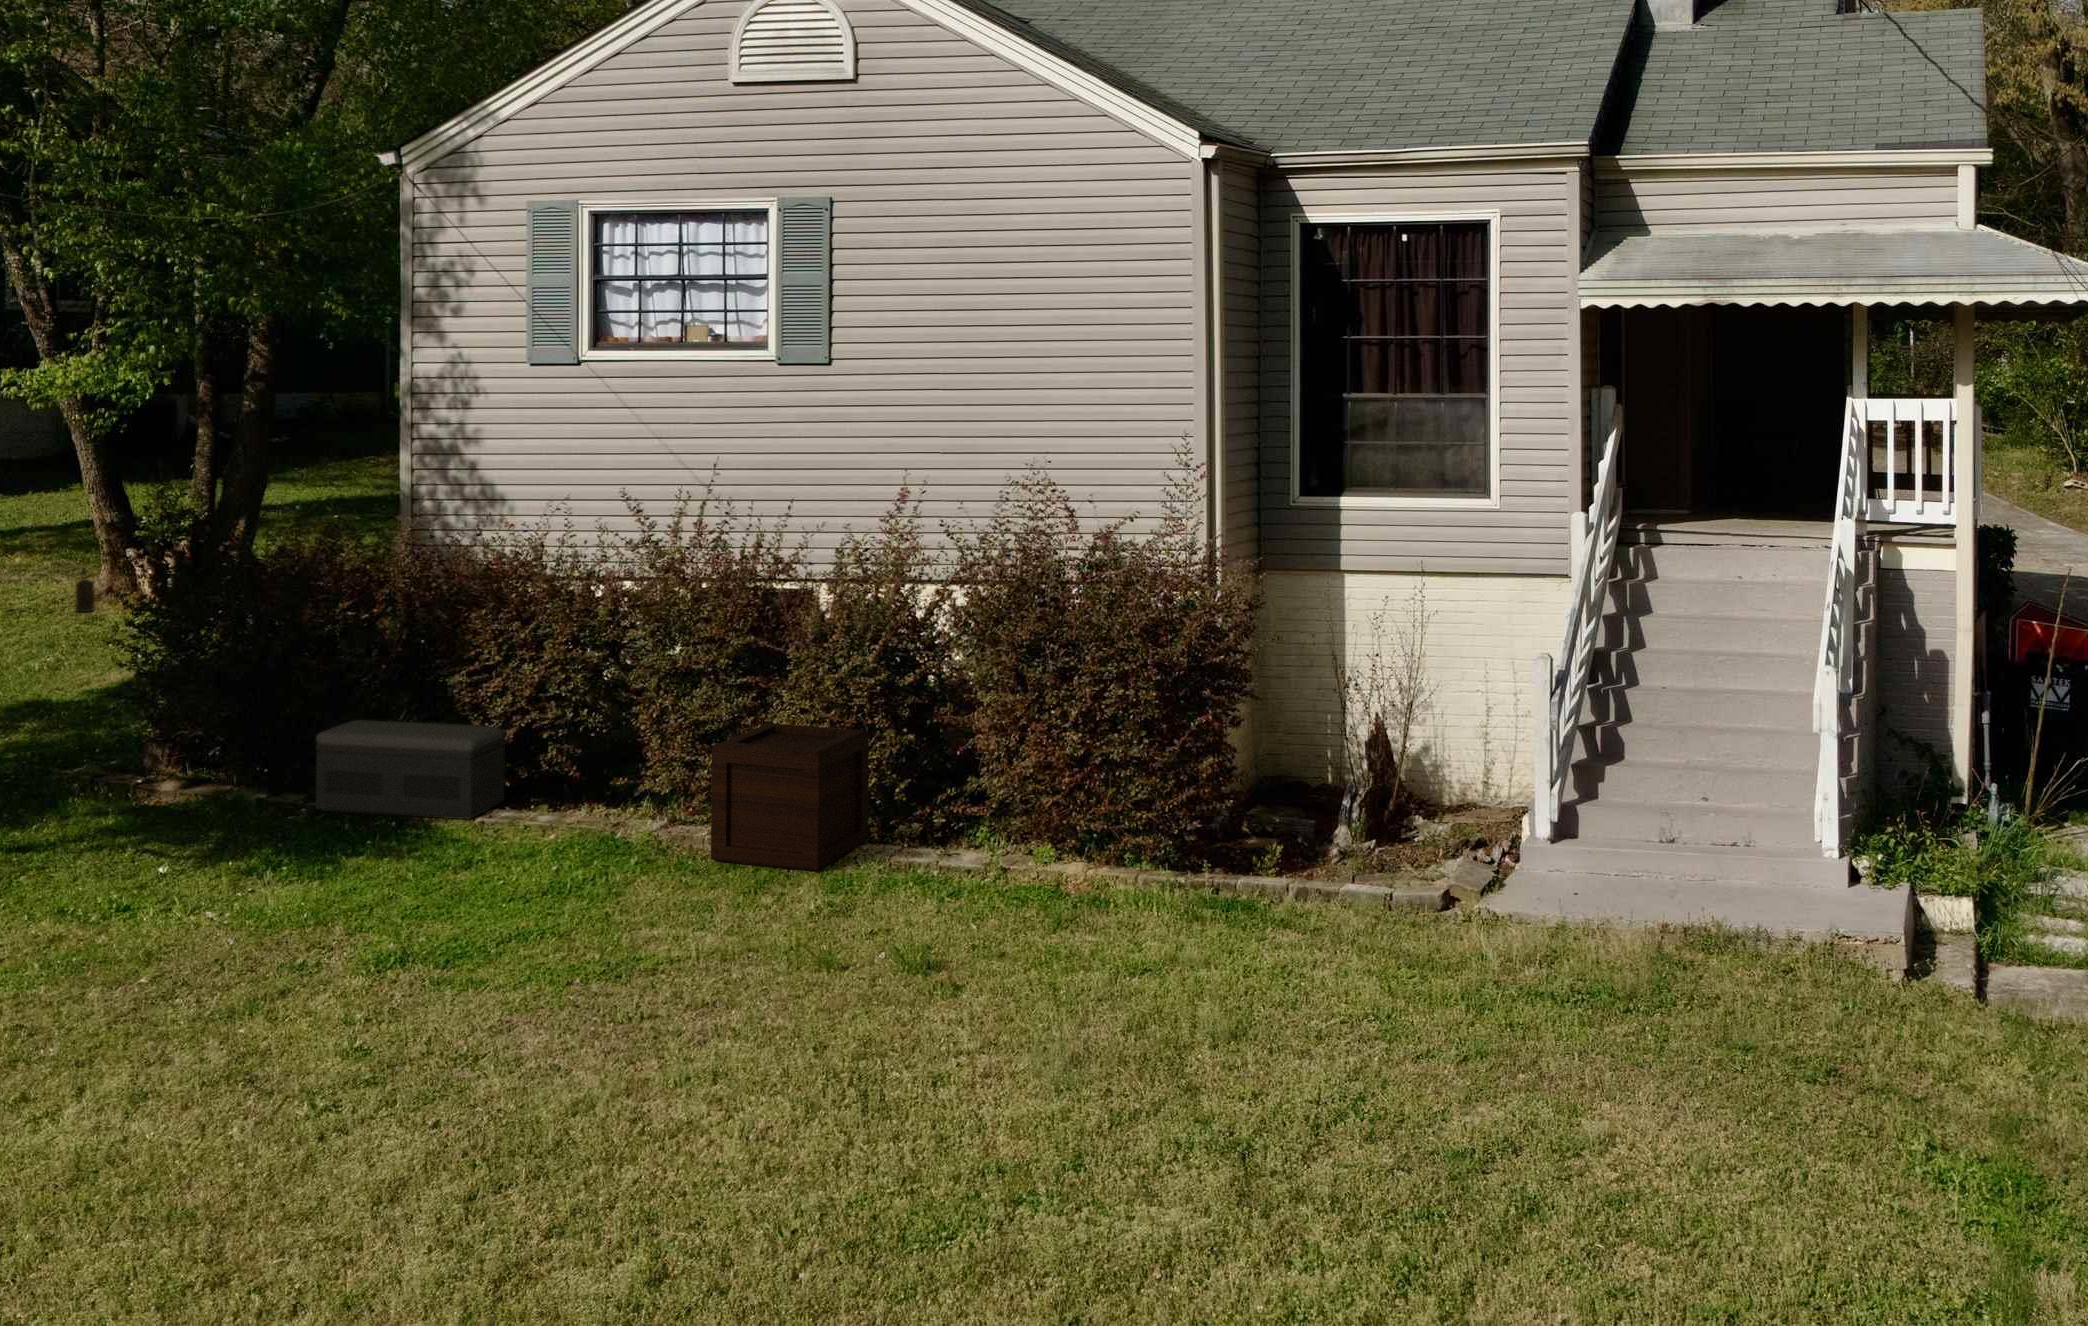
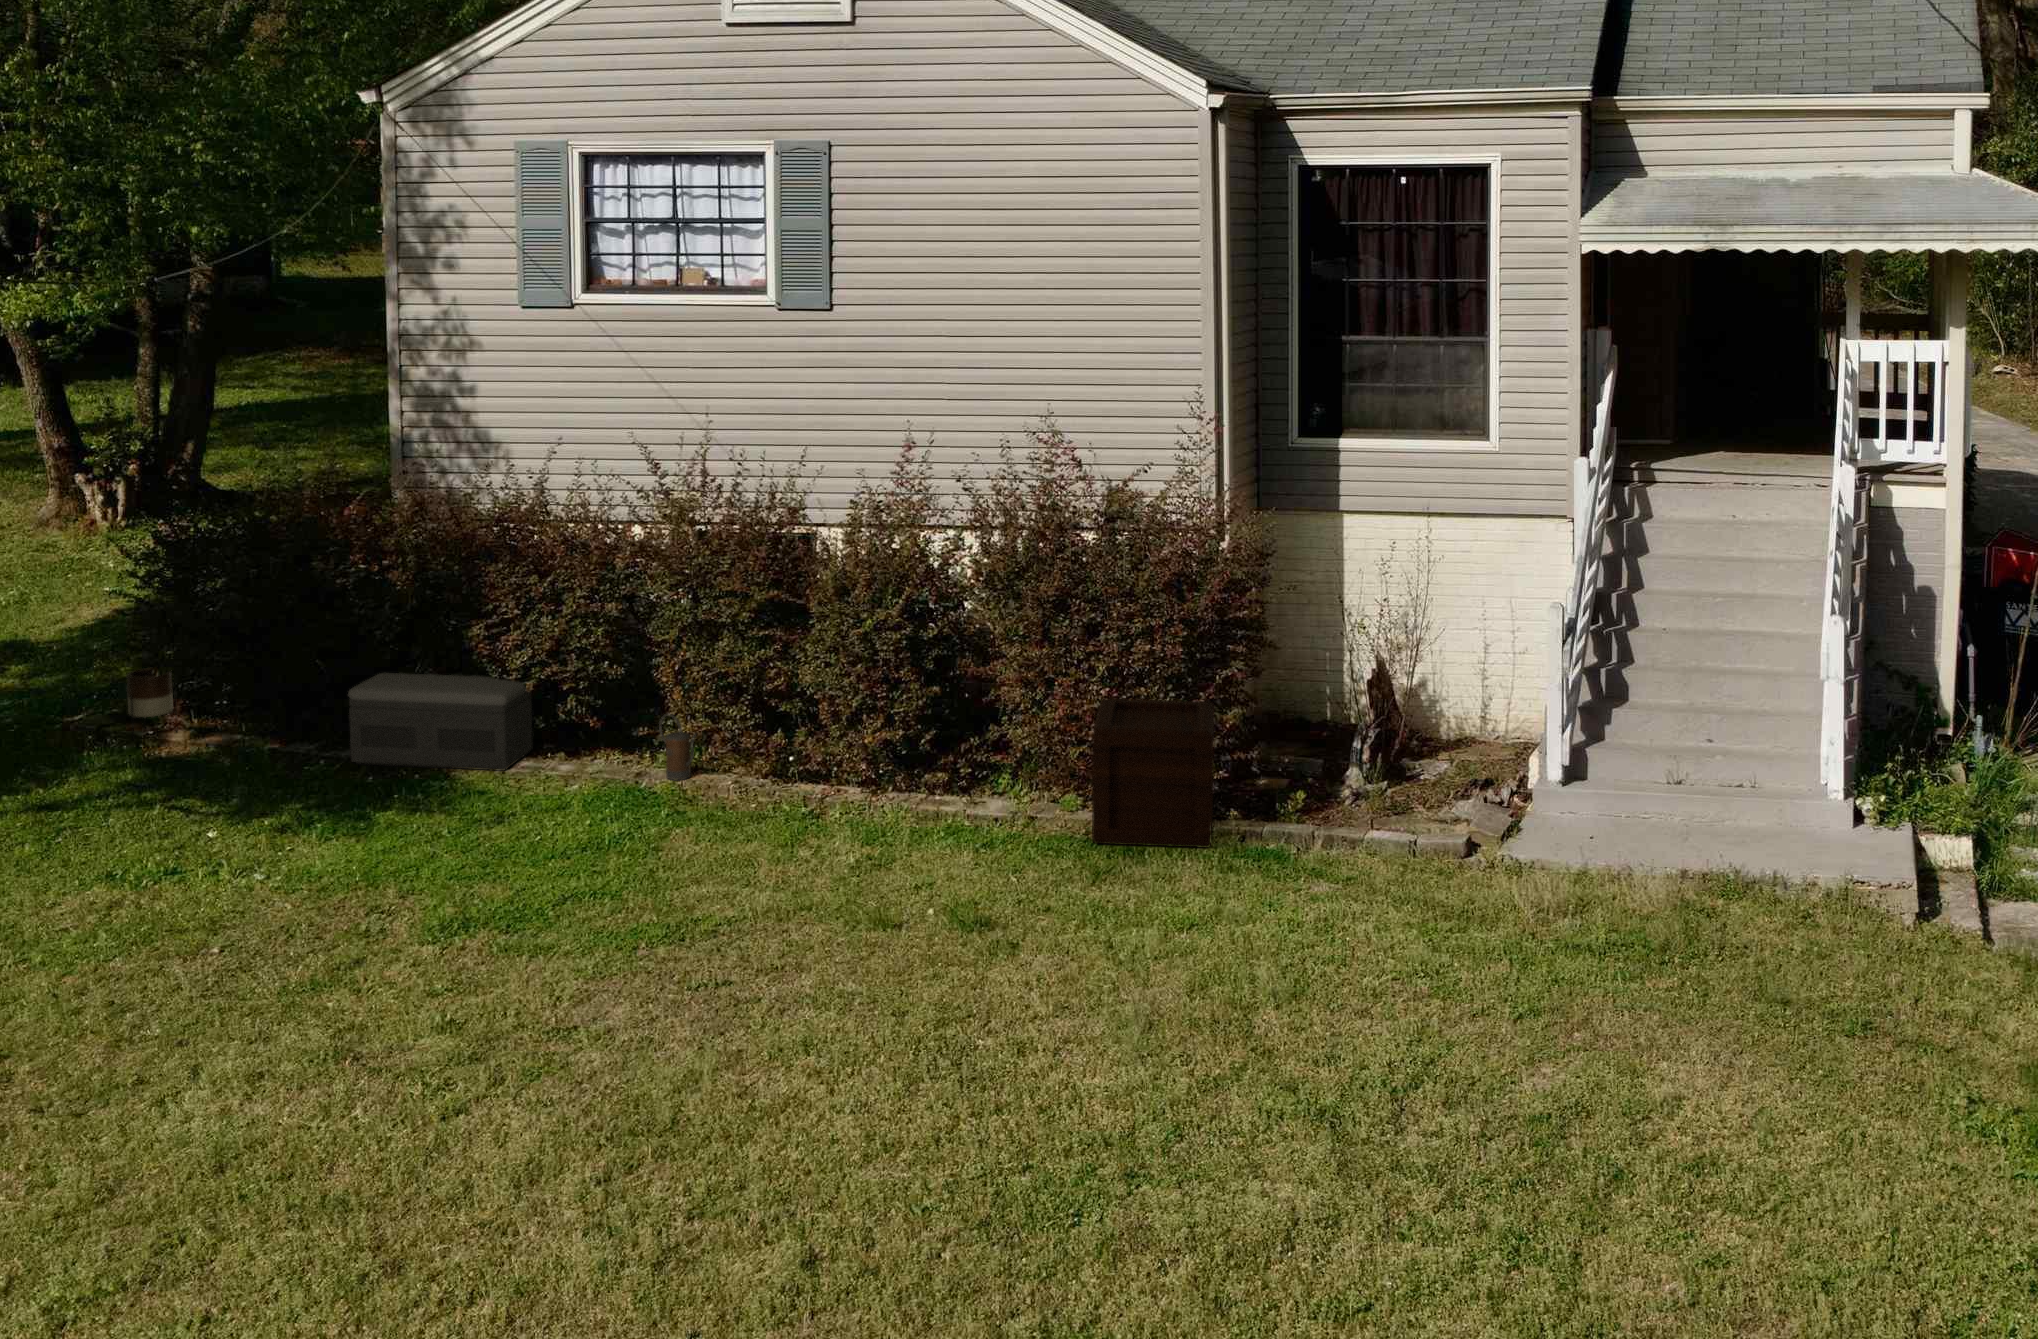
watering can: present [76,569,95,612] -> present [659,713,696,780]
planter: none [103,715,152,787] -> present [127,668,177,739]
wooden crate: present [711,723,869,871] -> present [1092,699,1214,848]

